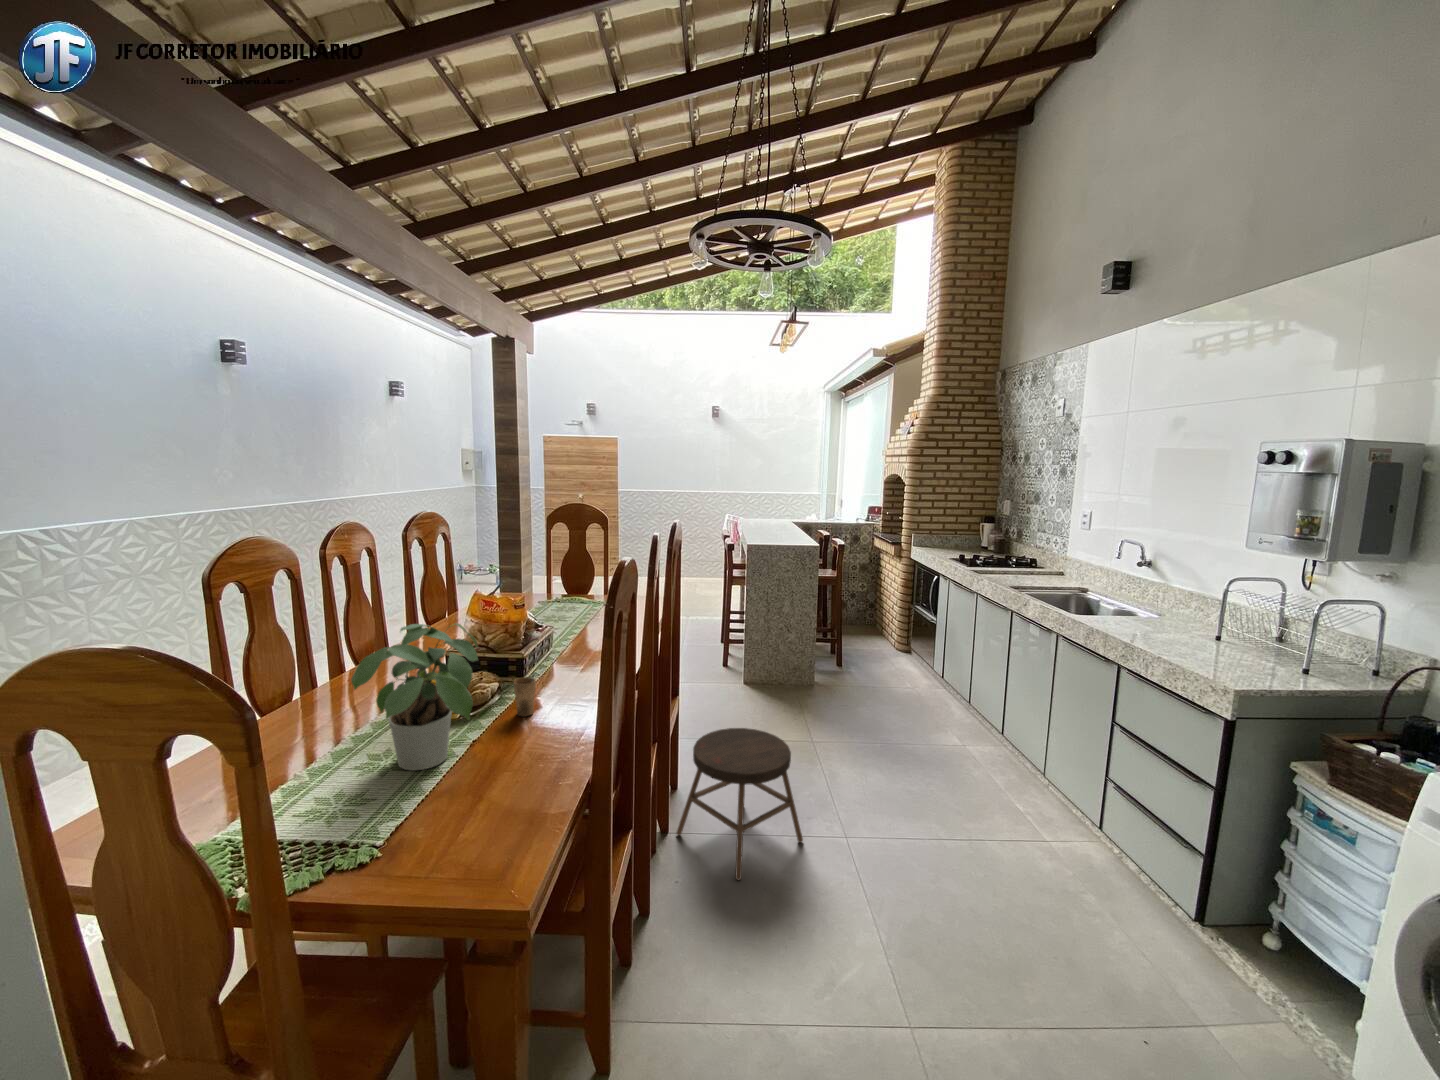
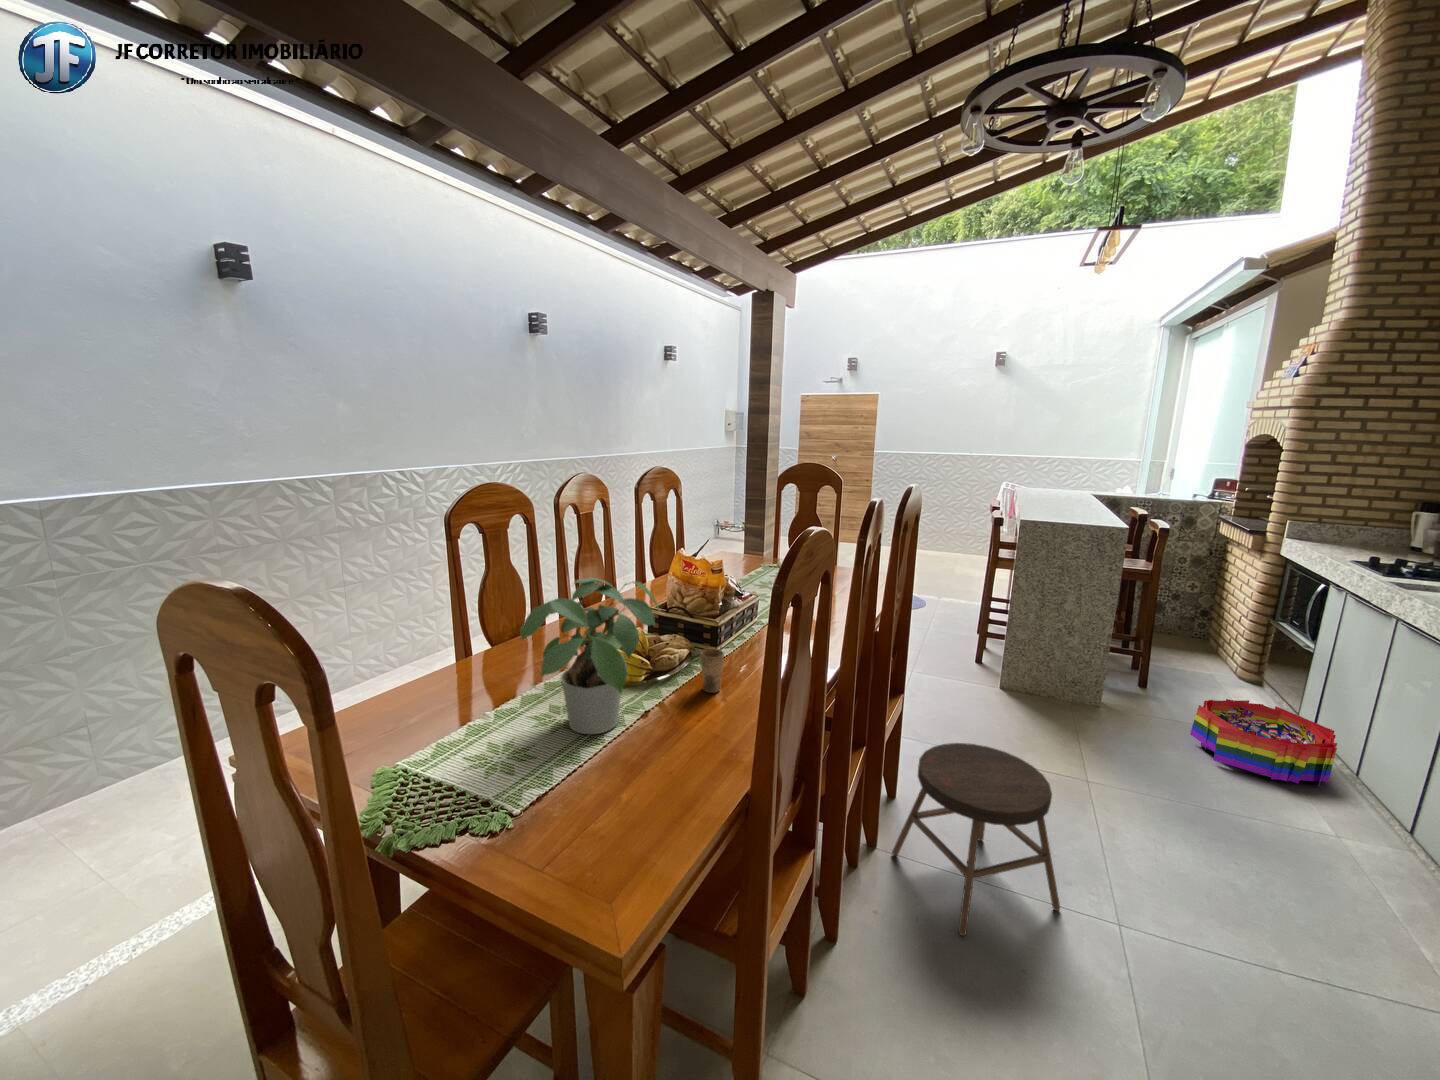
storage bin: none [871,666,953,718] -> present [1190,699,1337,783]

